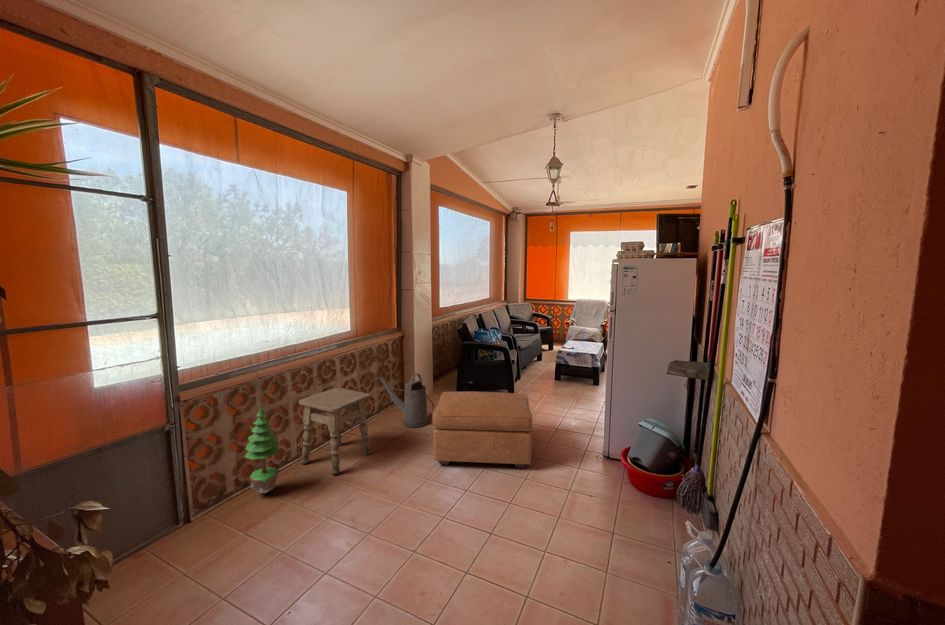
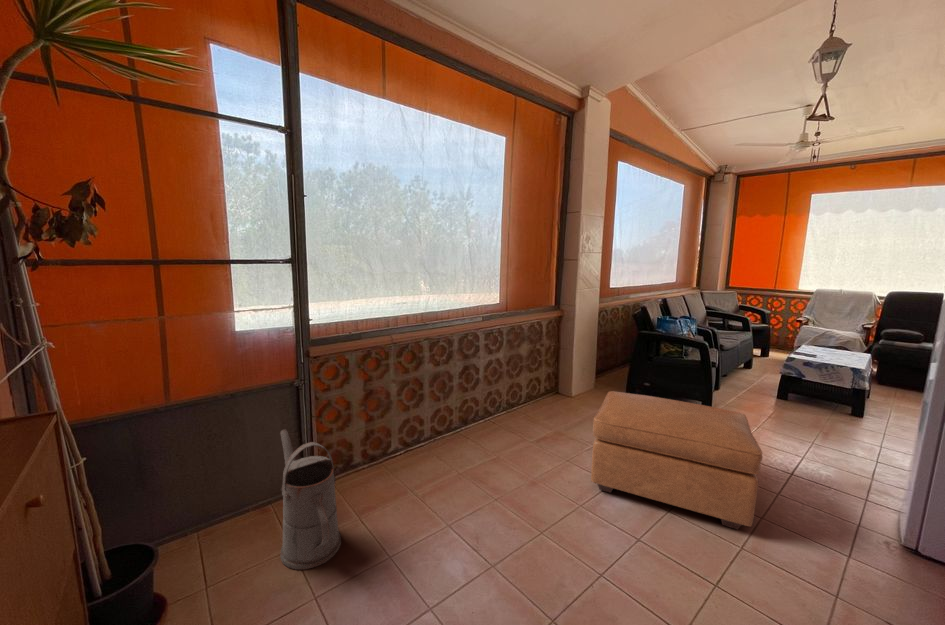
watering can: present [381,373,434,428] -> present [280,429,341,570]
side table: present [299,388,371,475] -> none [433,367,514,471]
potted tree: present [245,408,280,493] -> none [371,376,409,474]

